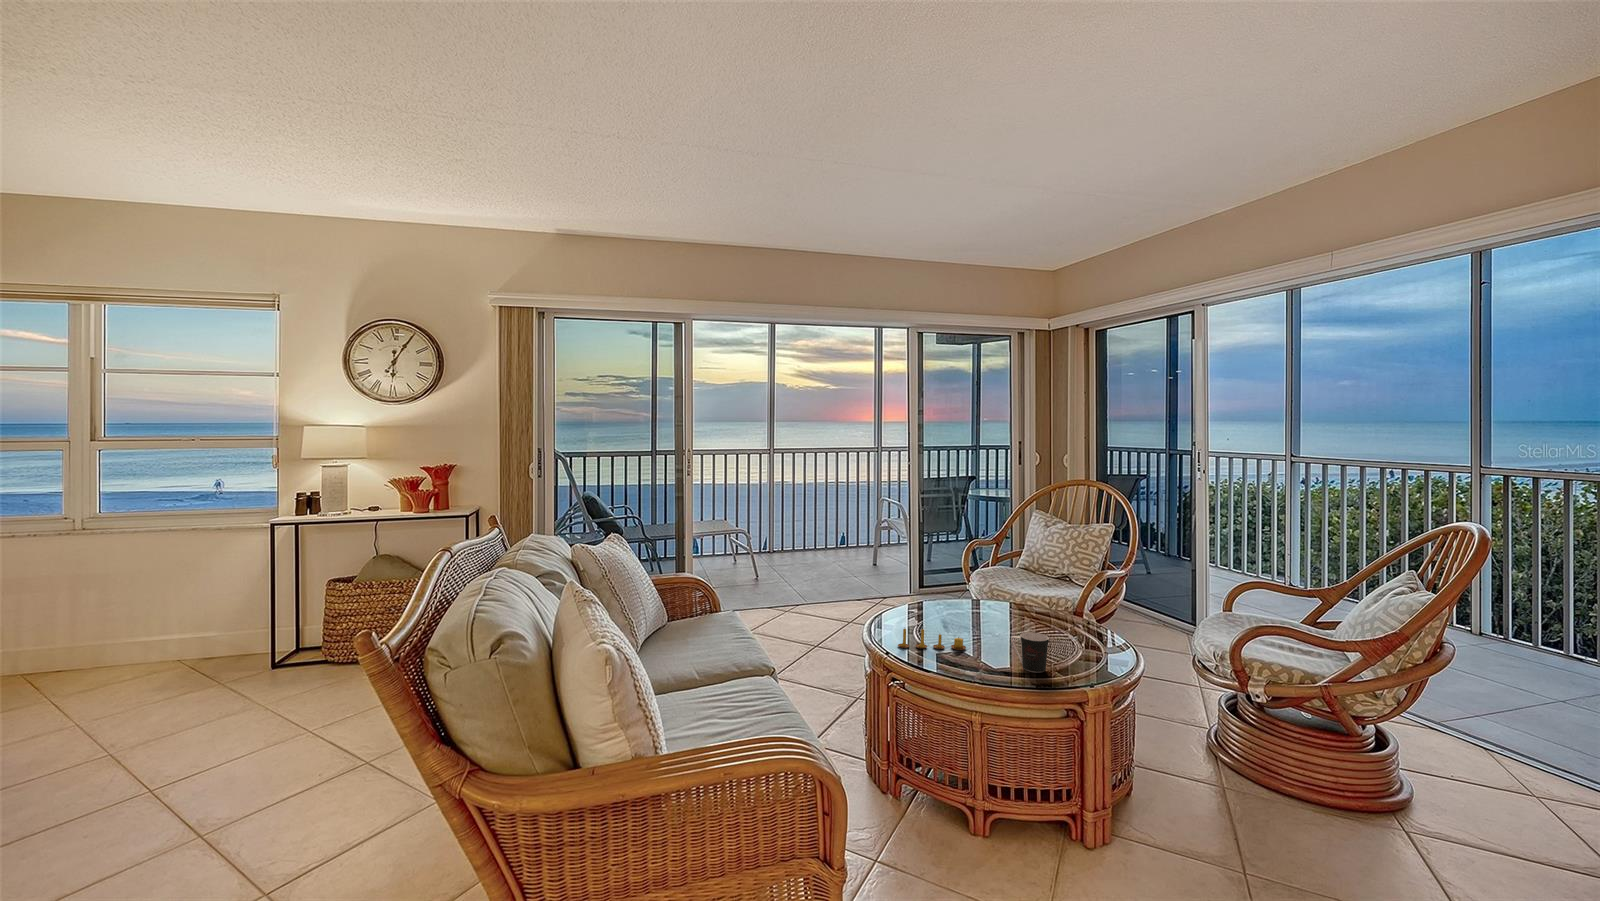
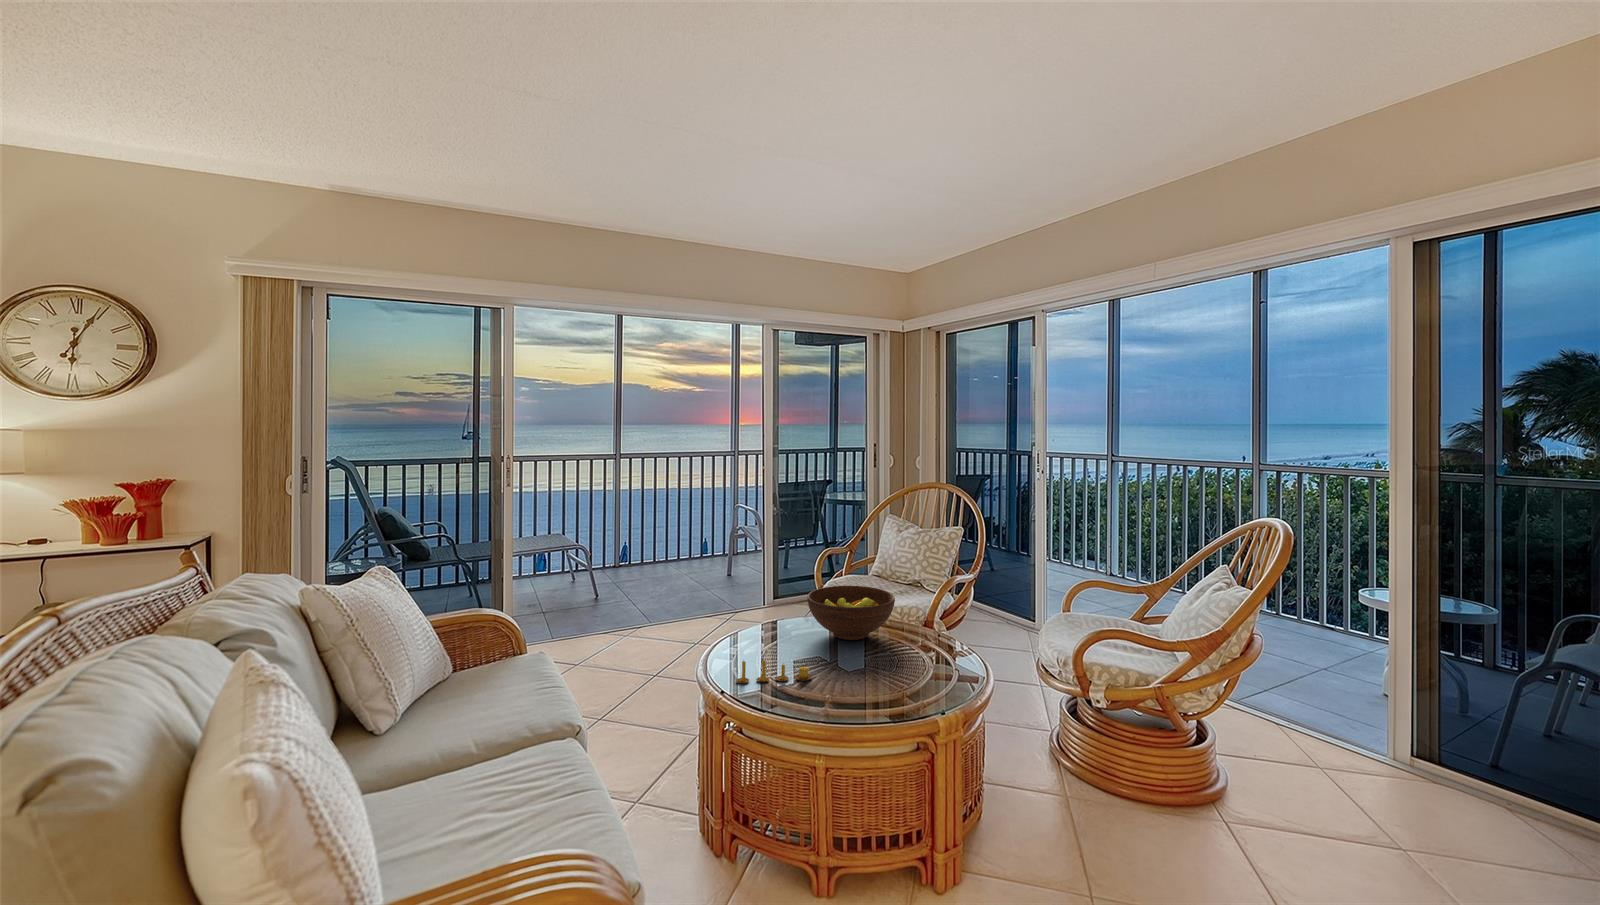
fruit bowl: none [959,571,1044,620] -> present [807,586,895,640]
coffee cup: present [1011,632,1049,673] -> none [858,657,897,701]

